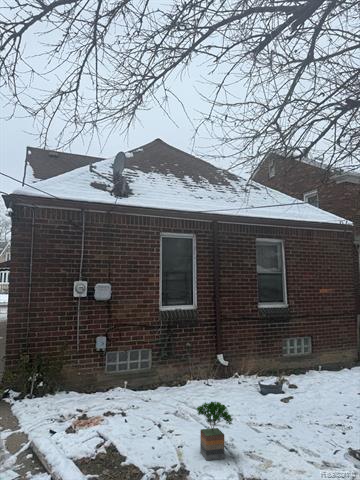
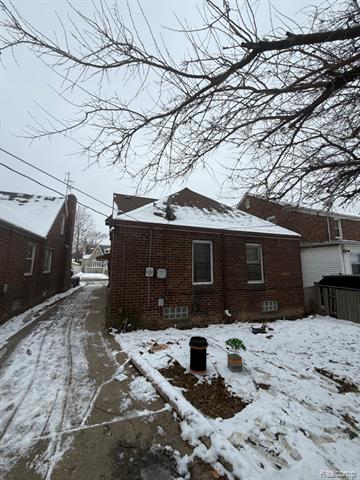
trash can: none [132,400,166,465] -> present [189,336,208,374]

